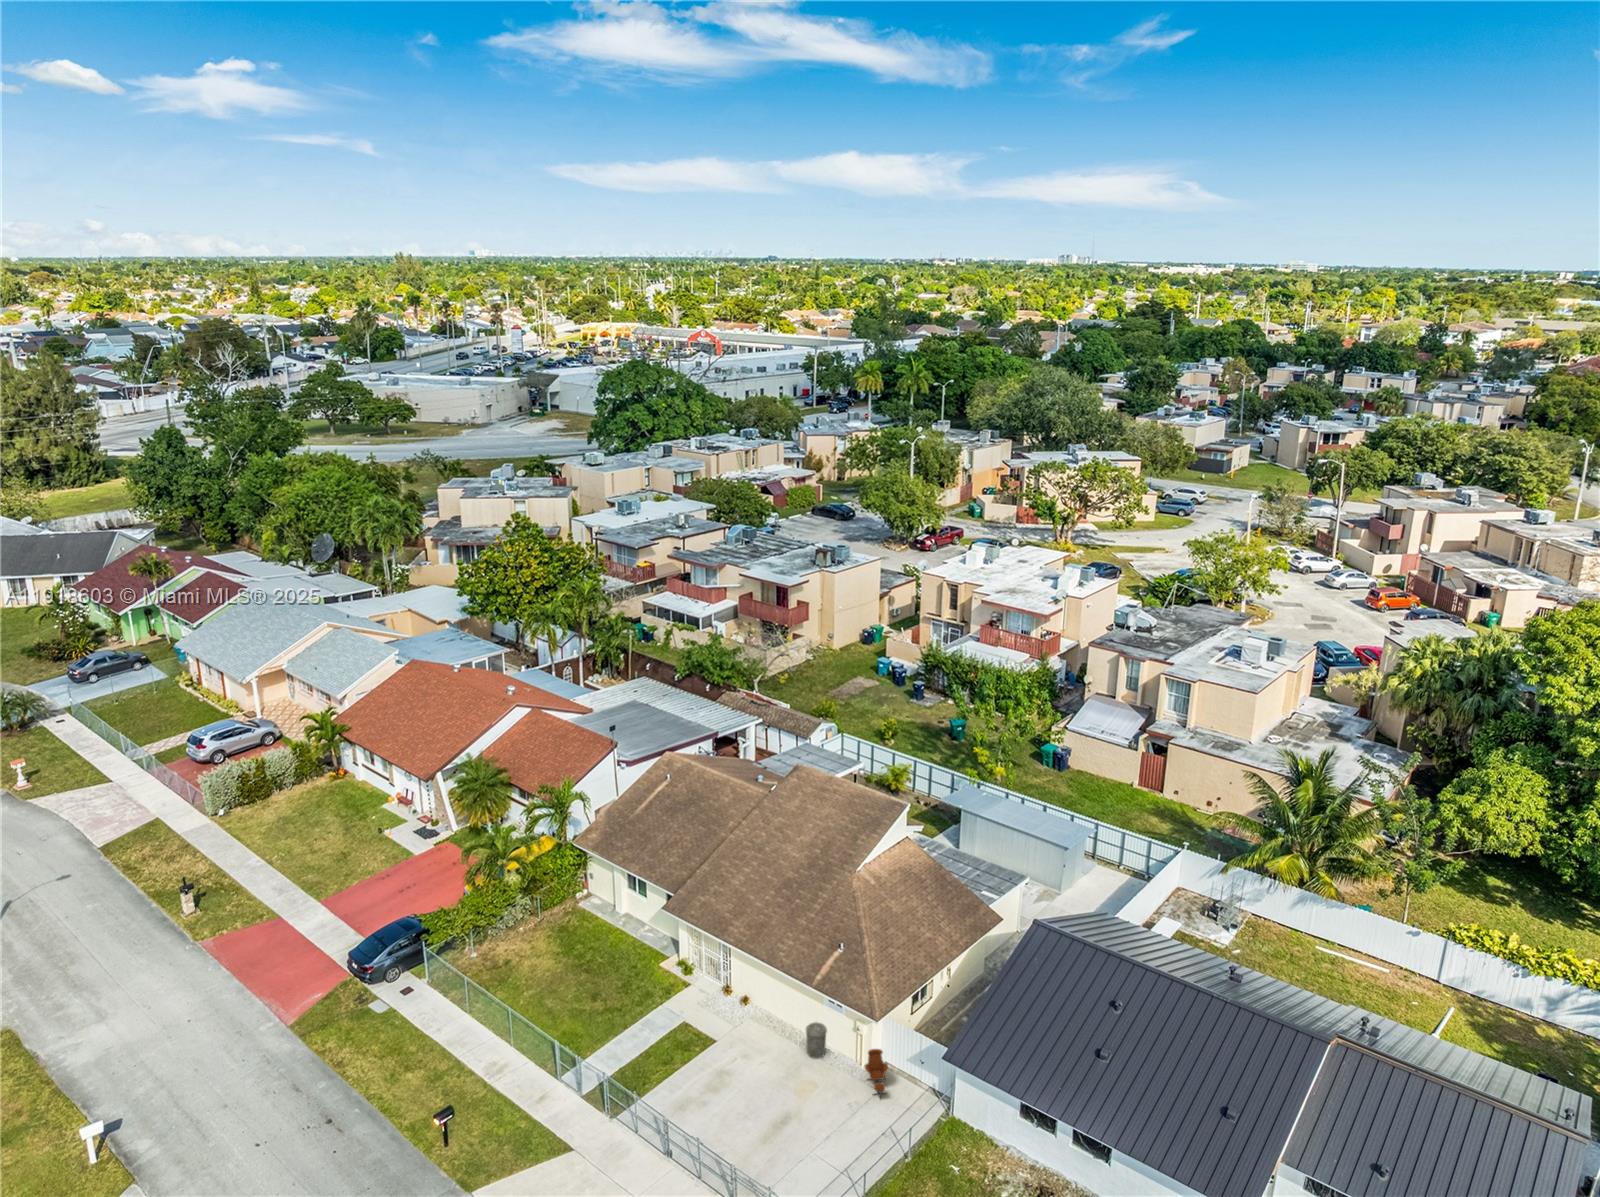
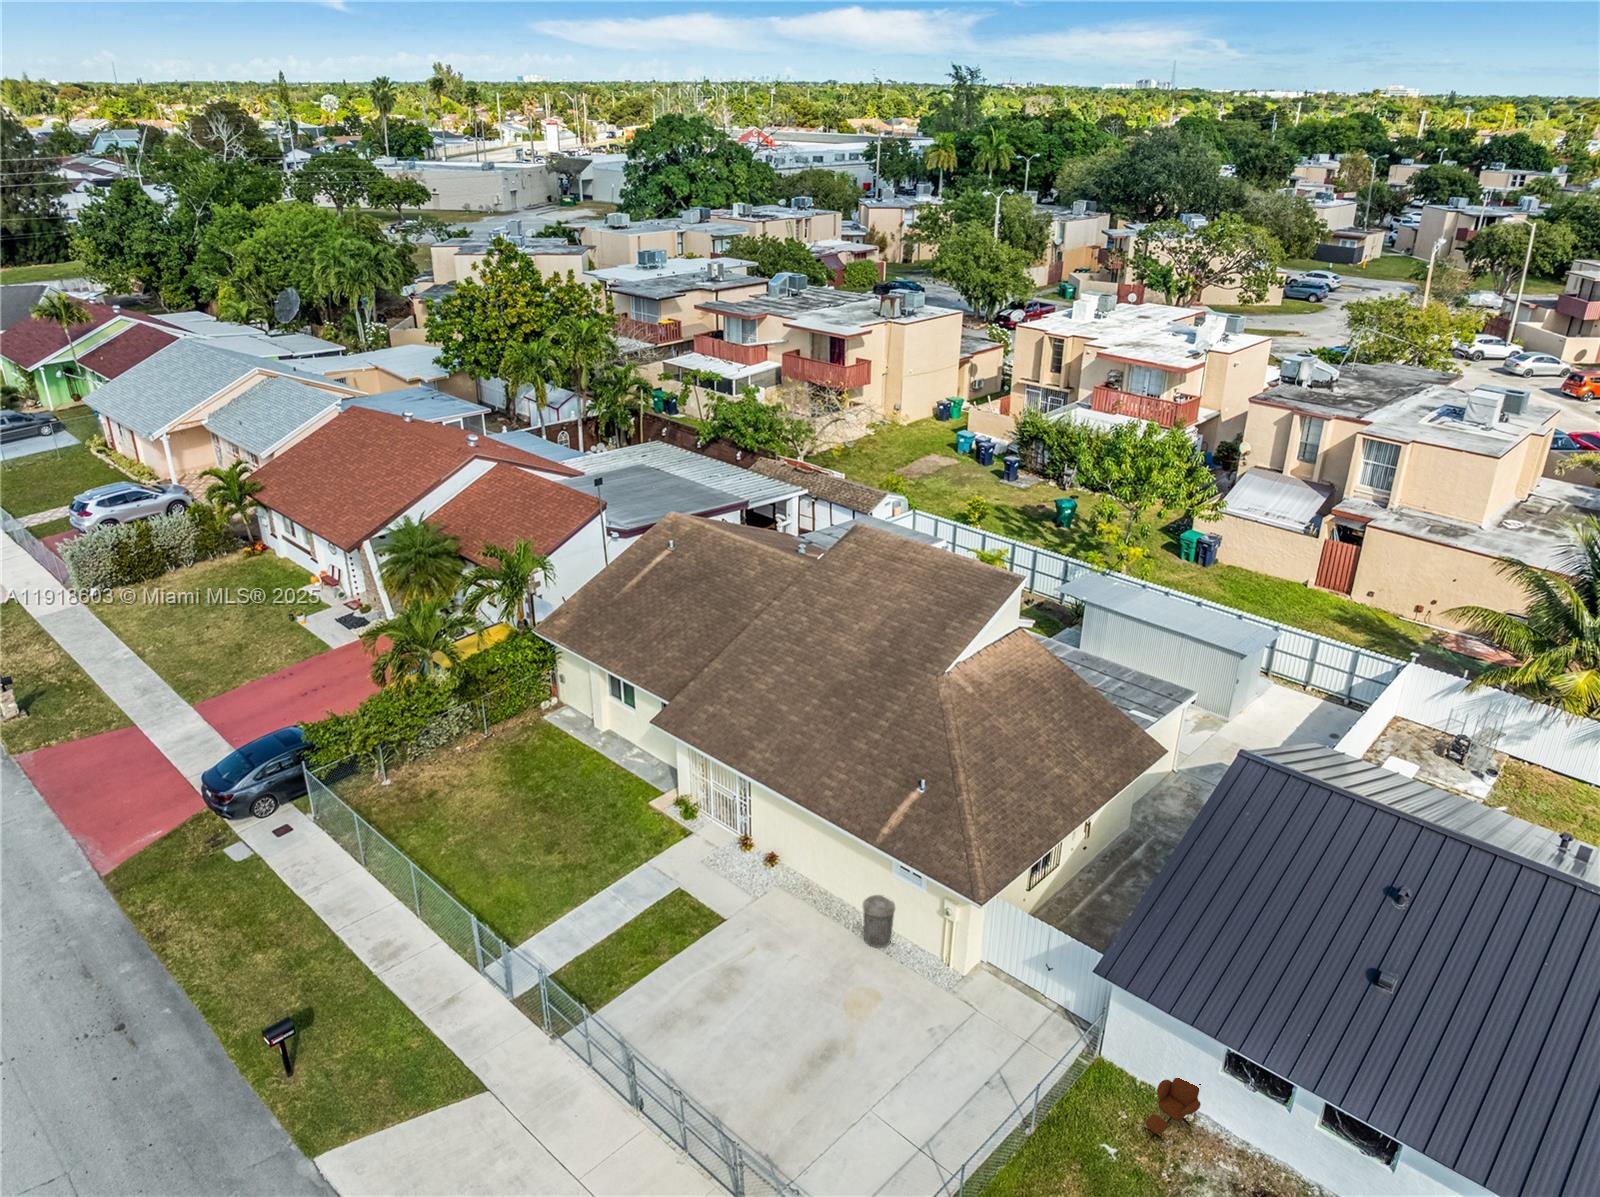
lounge chair: present [865,1049,888,1094] -> present [1144,1078,1201,1144]

